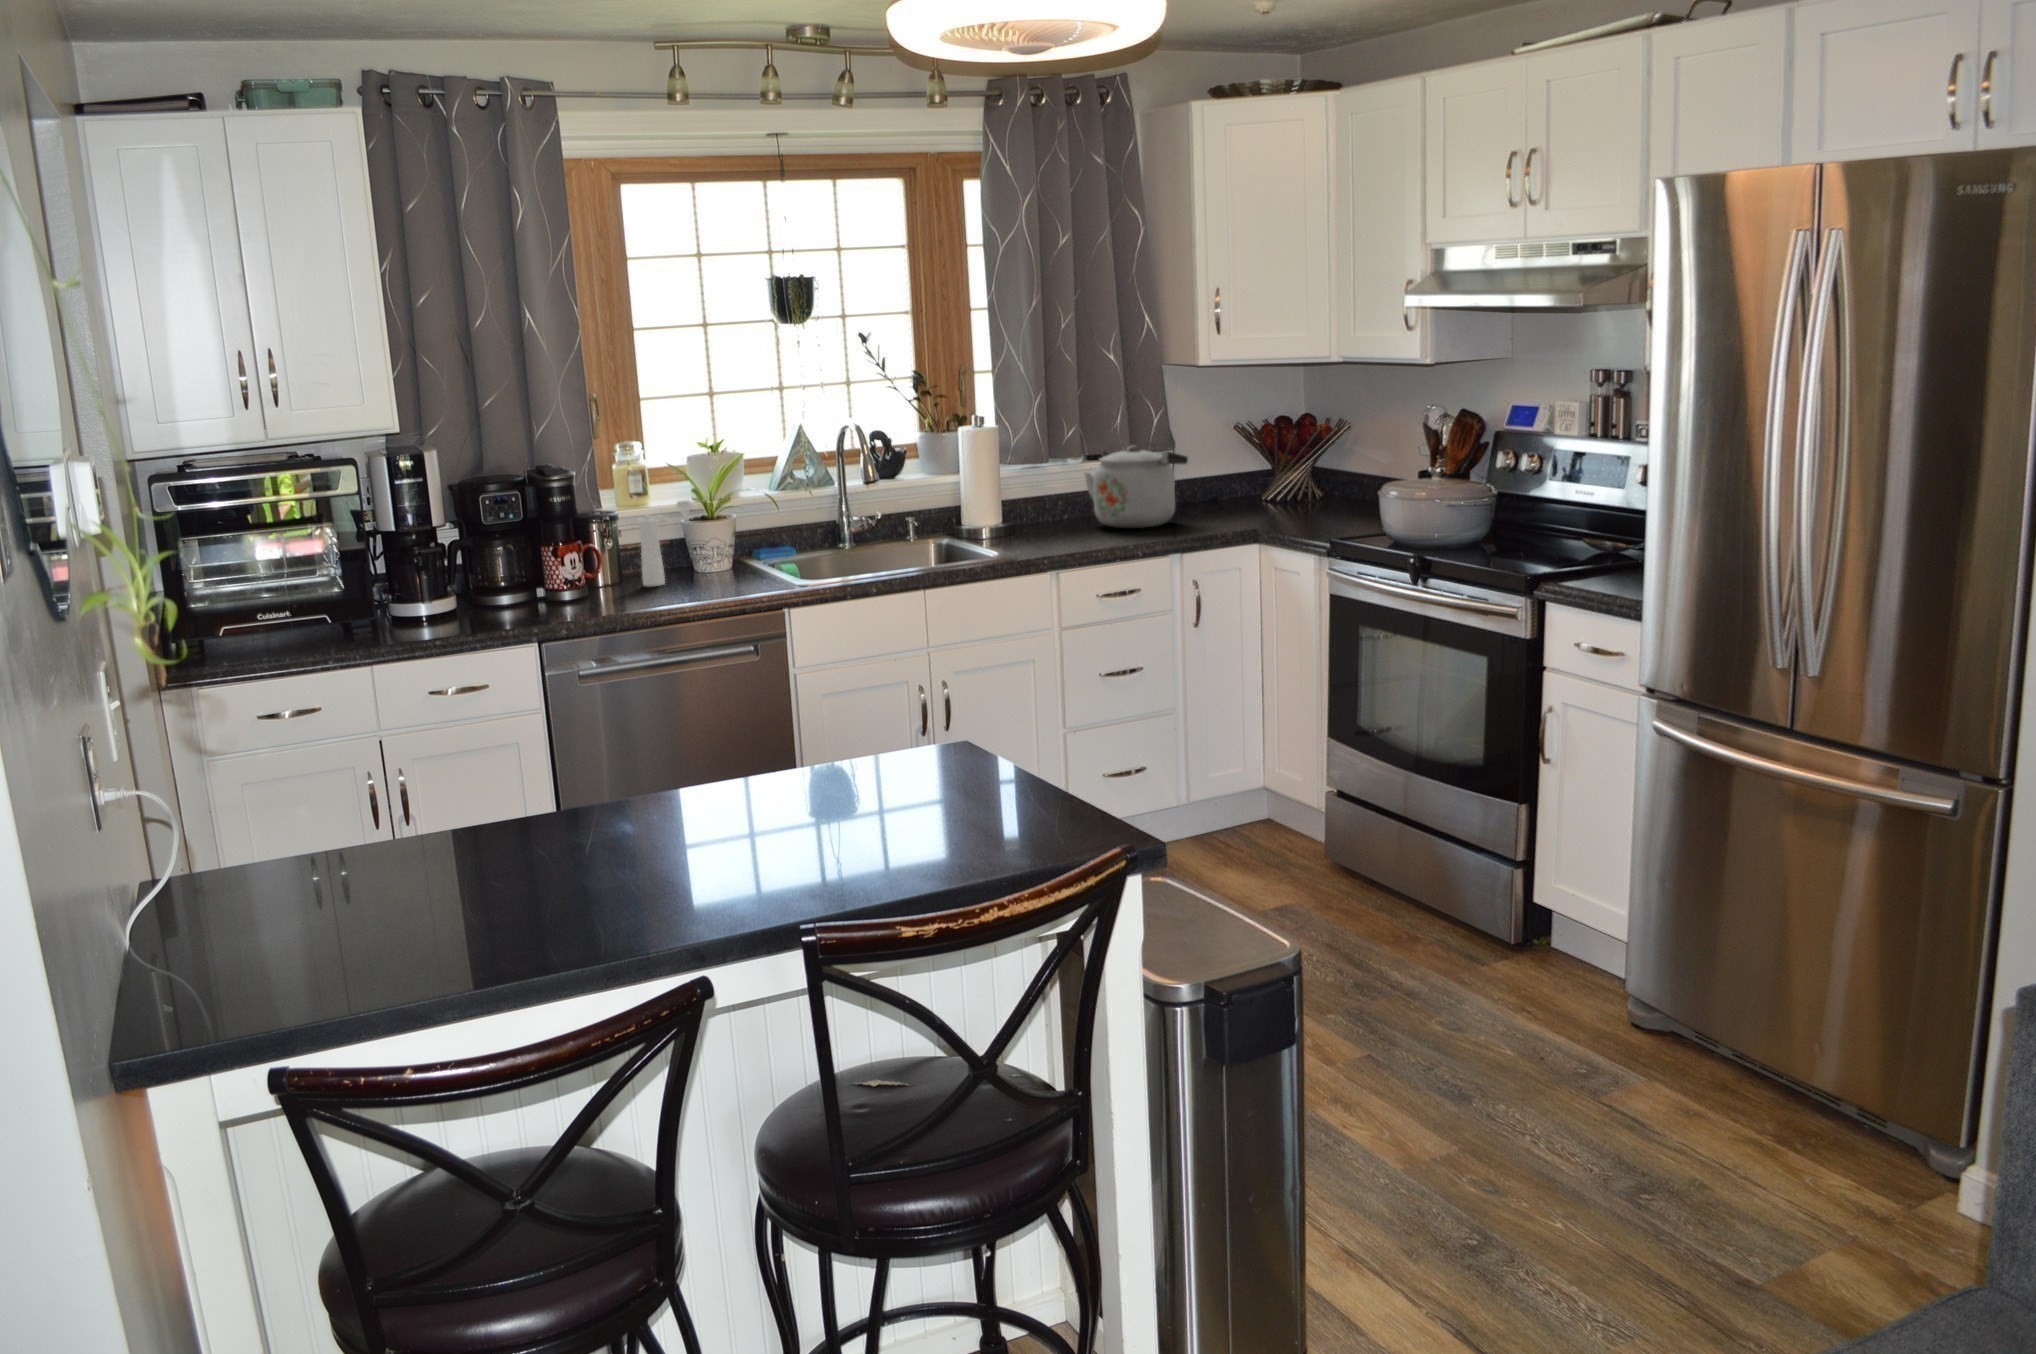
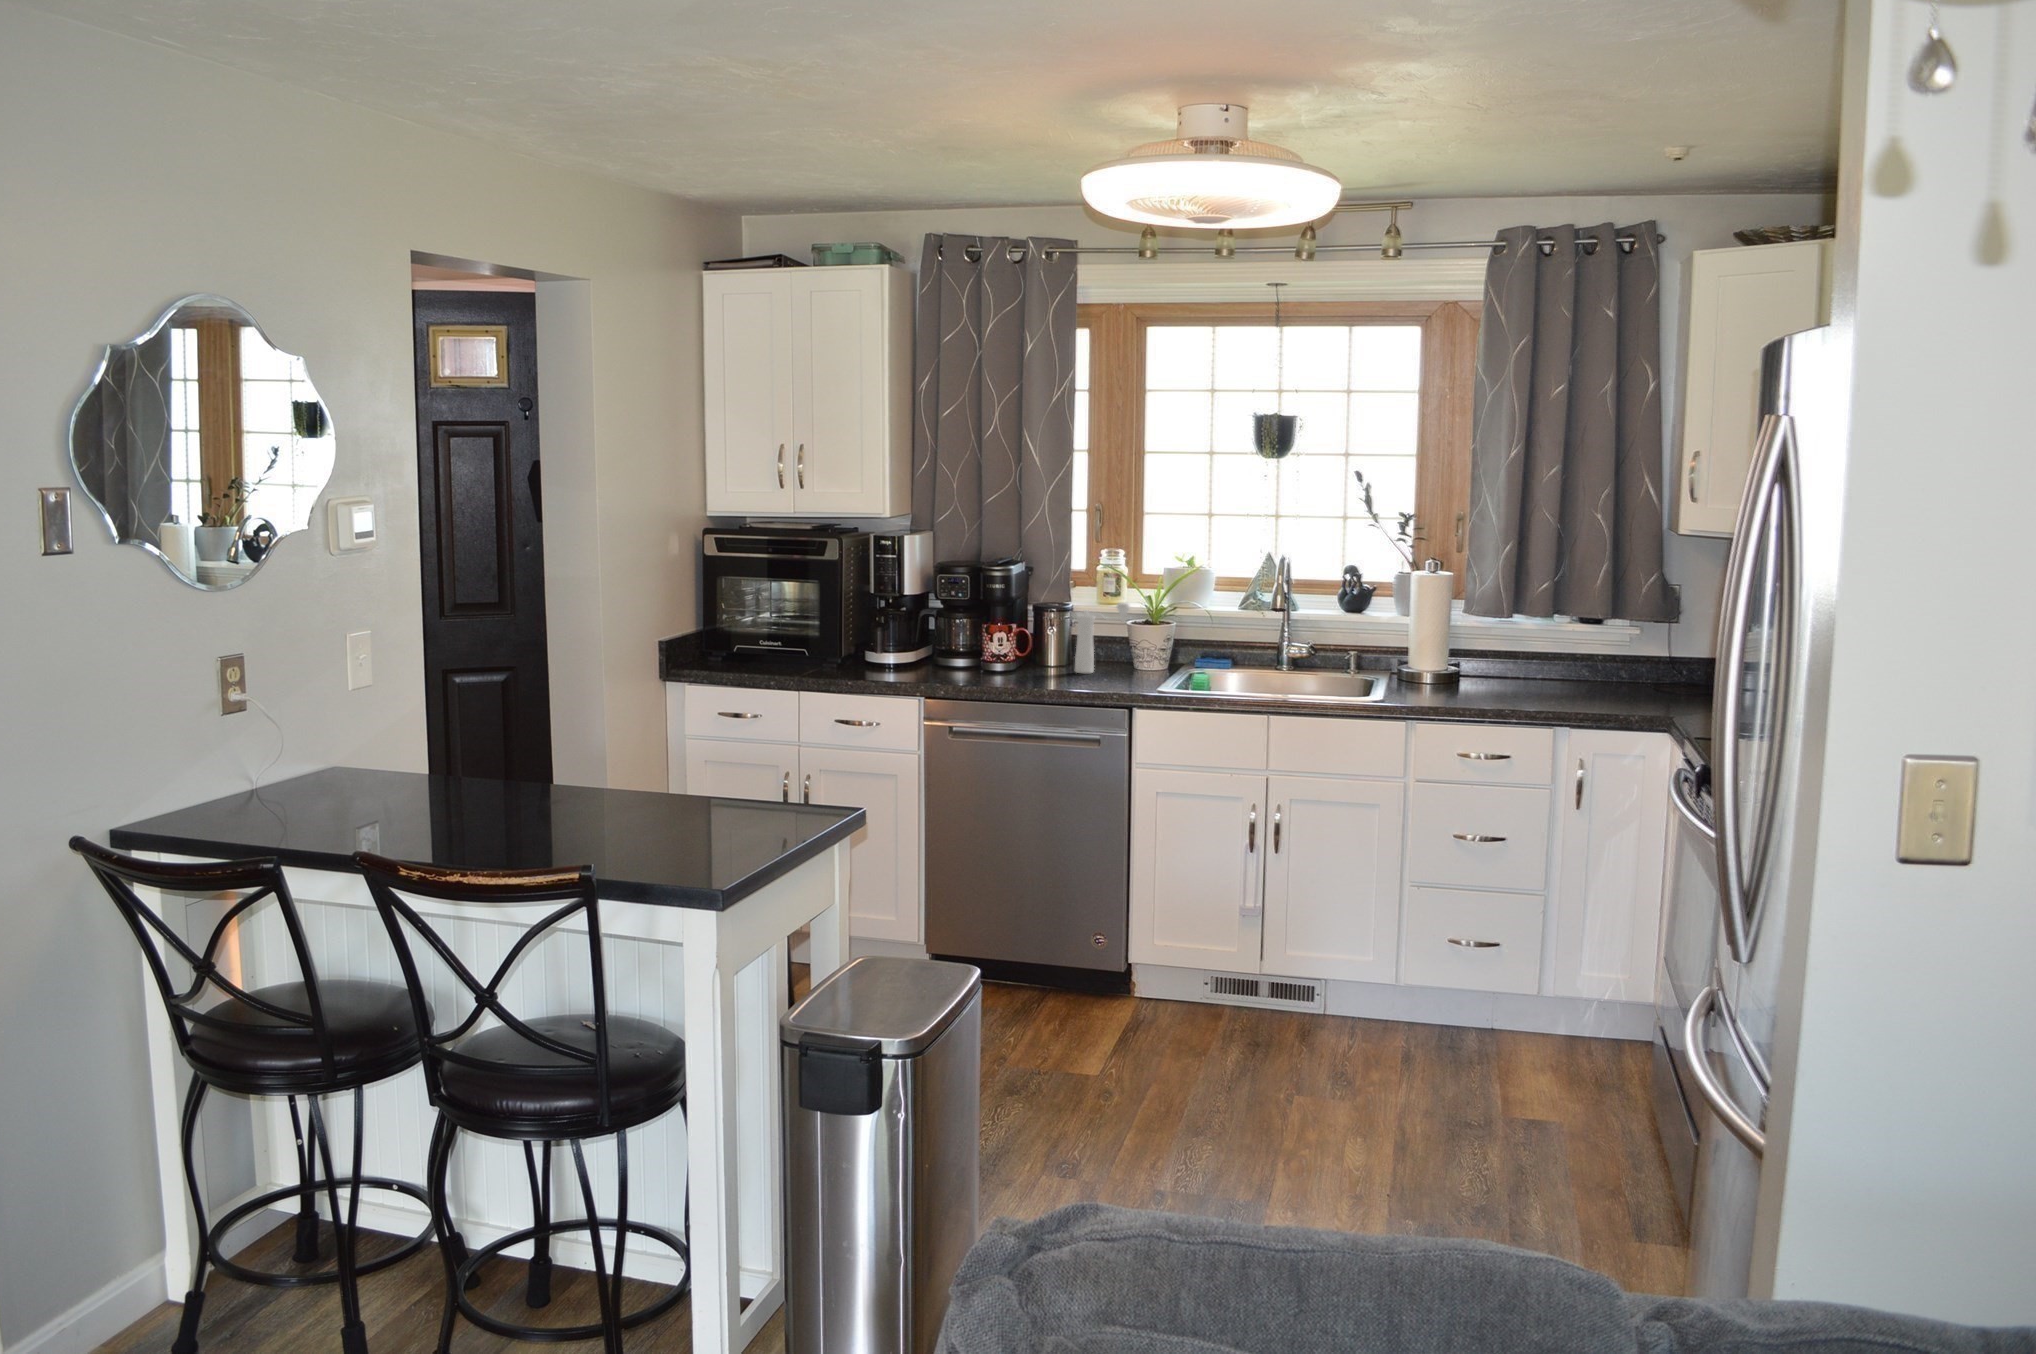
kettle: present [1085,445,1188,528] -> none [1551,611,1666,700]

